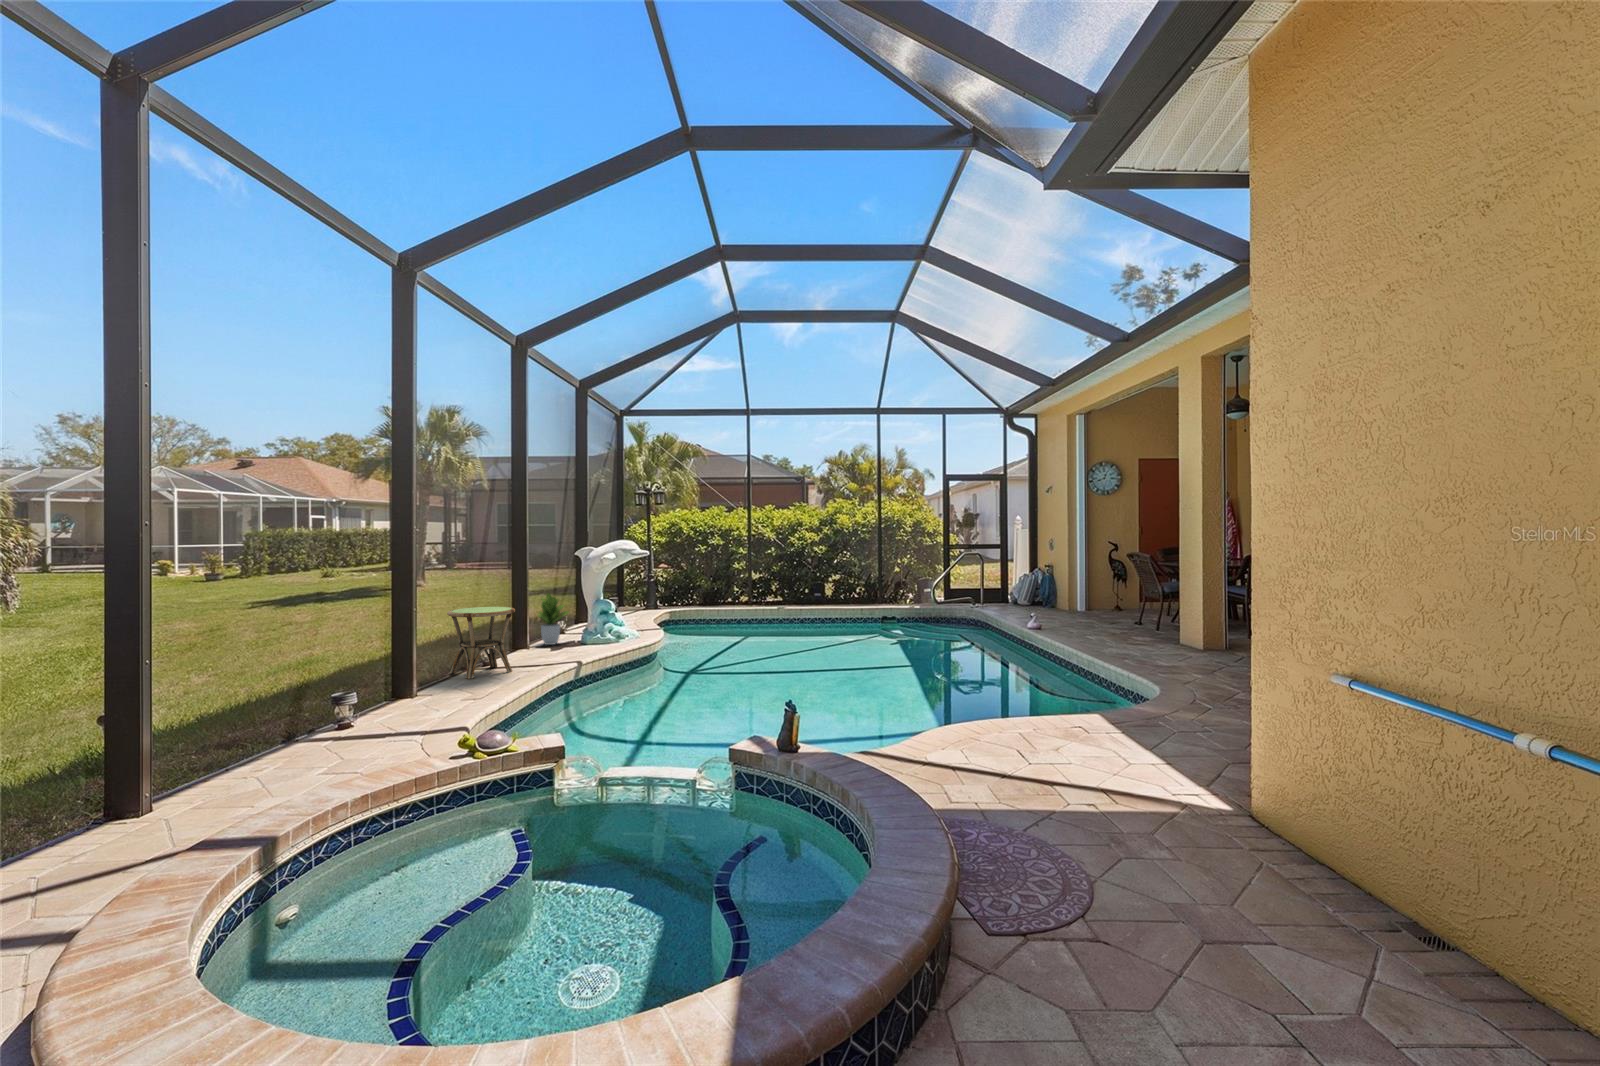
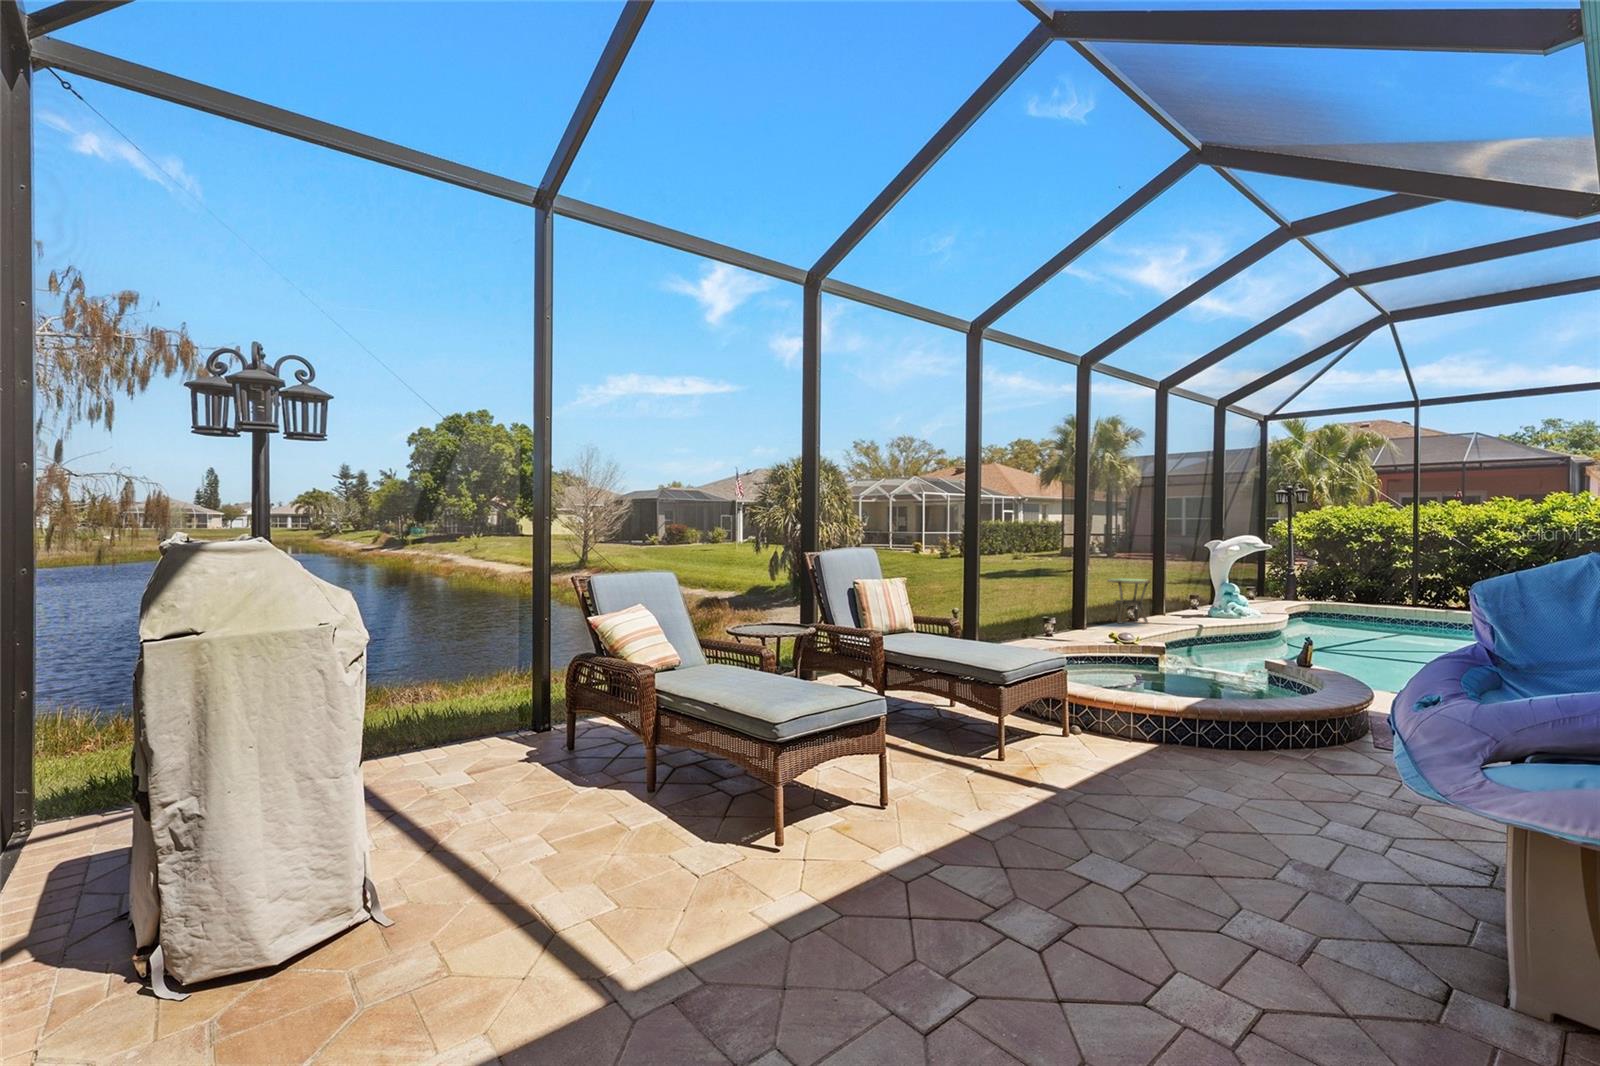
potted plant: present [538,593,569,645] -> none [1173,575,1200,614]

